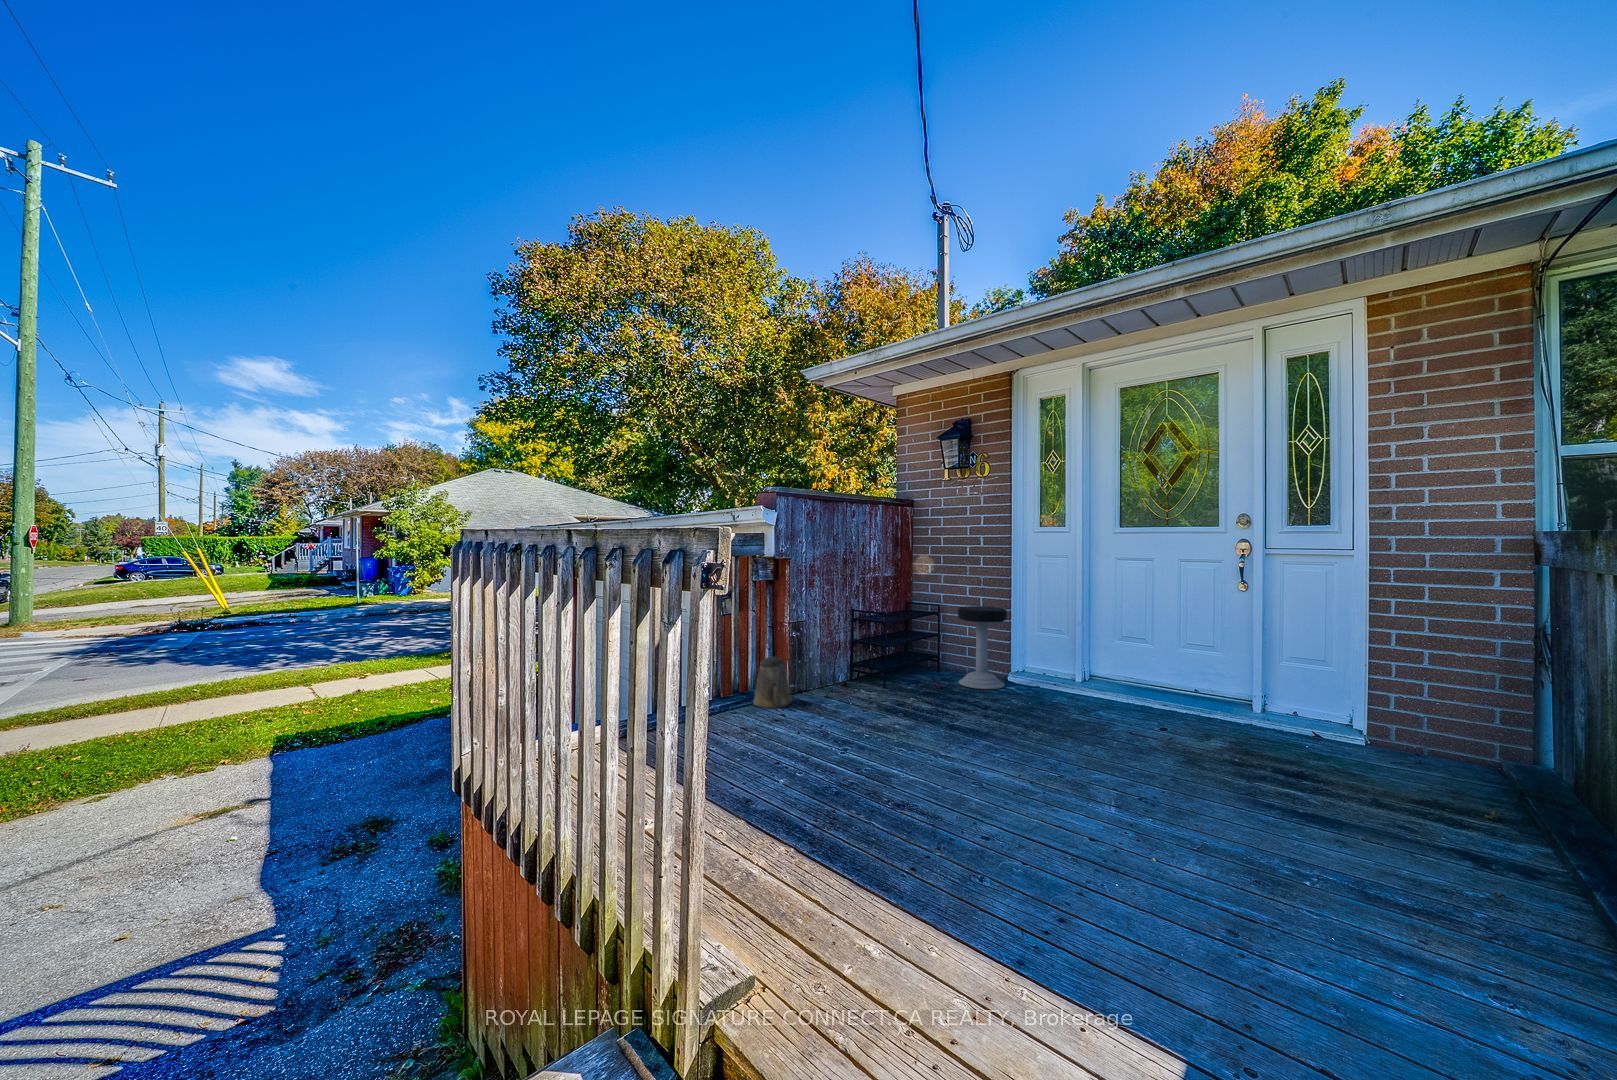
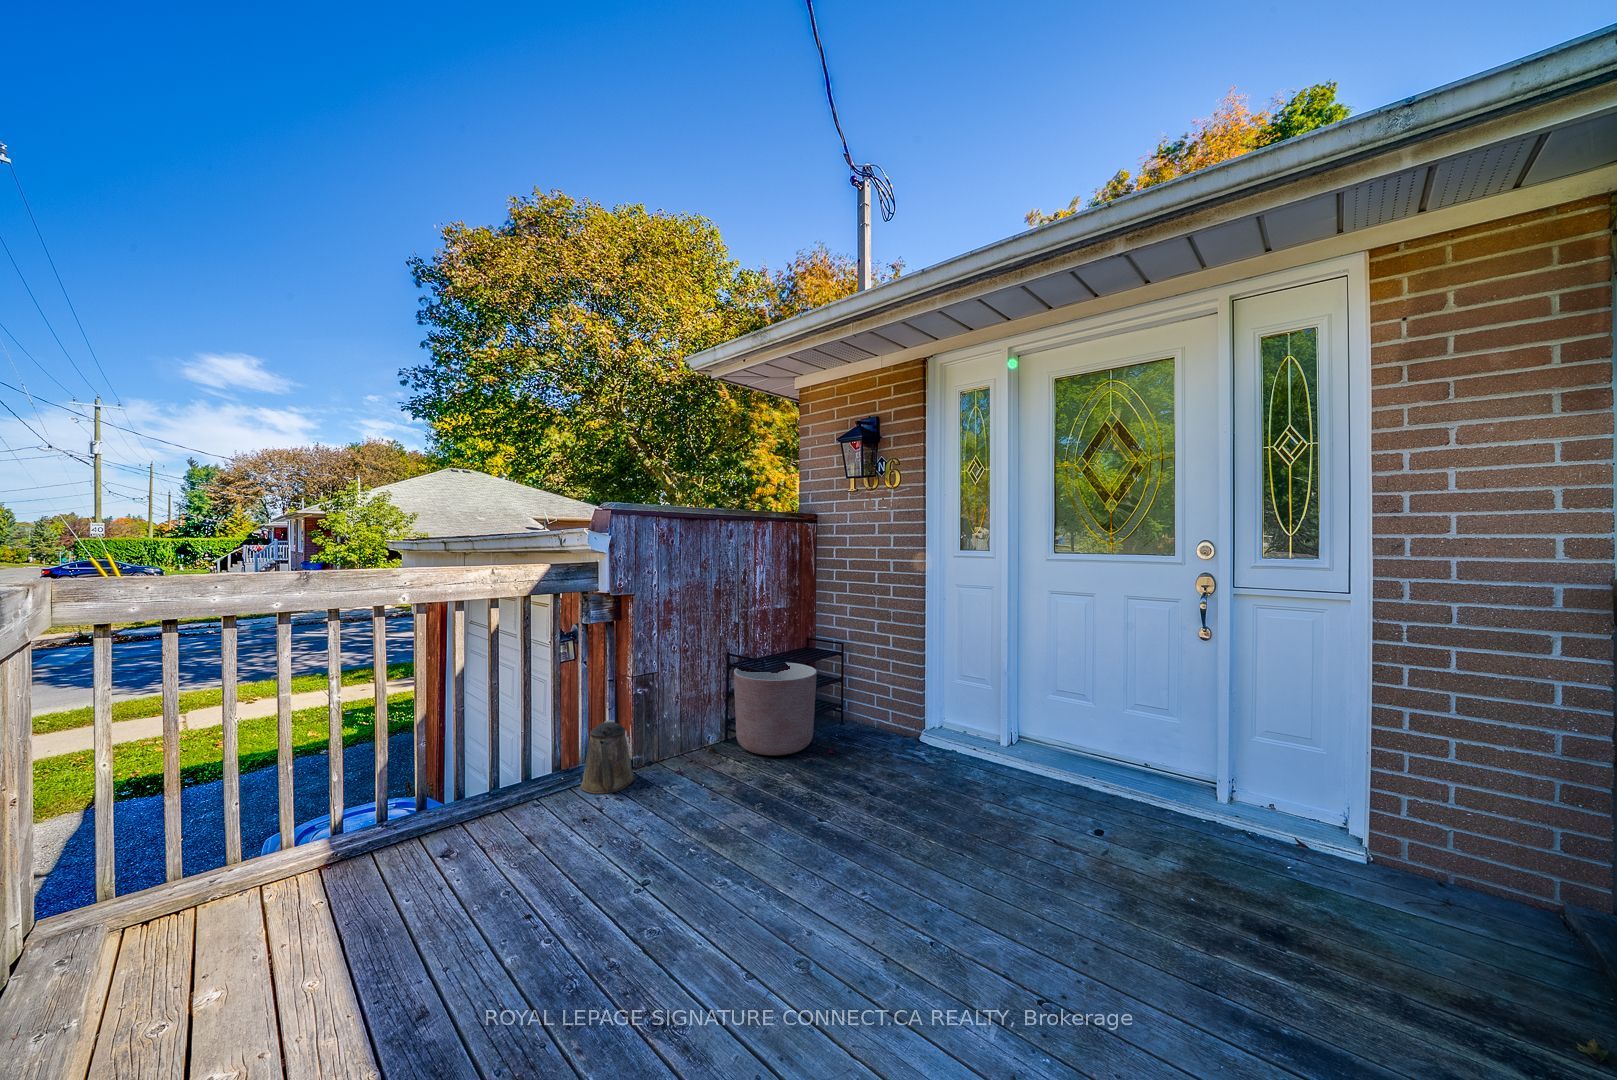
stool: present [958,606,1007,689] -> none [859,646,917,753]
planter: none [857,620,924,690] -> present [734,663,817,755]

